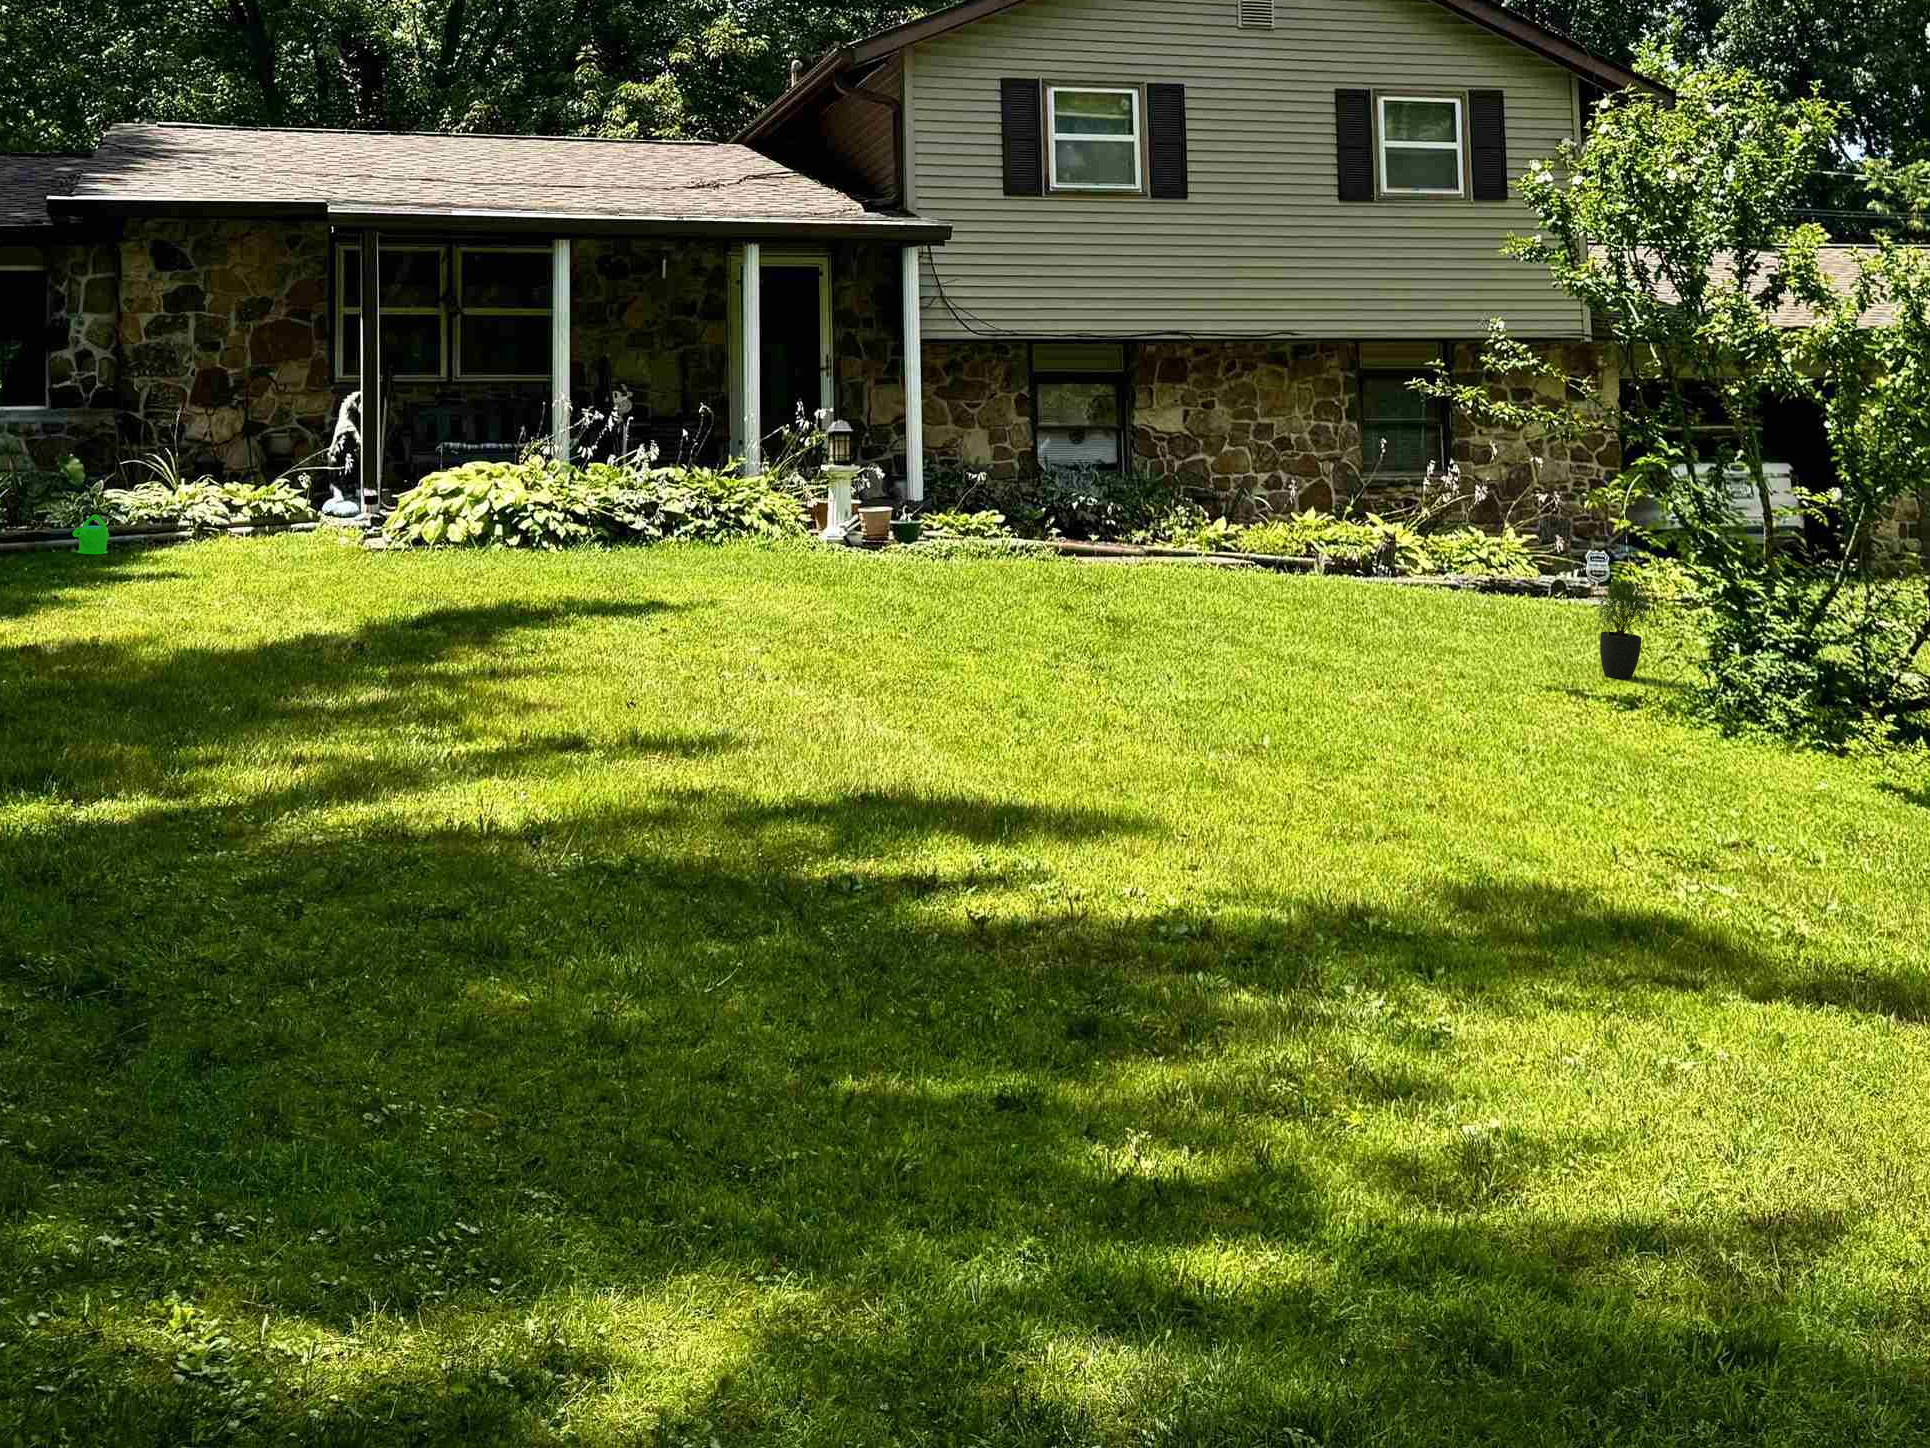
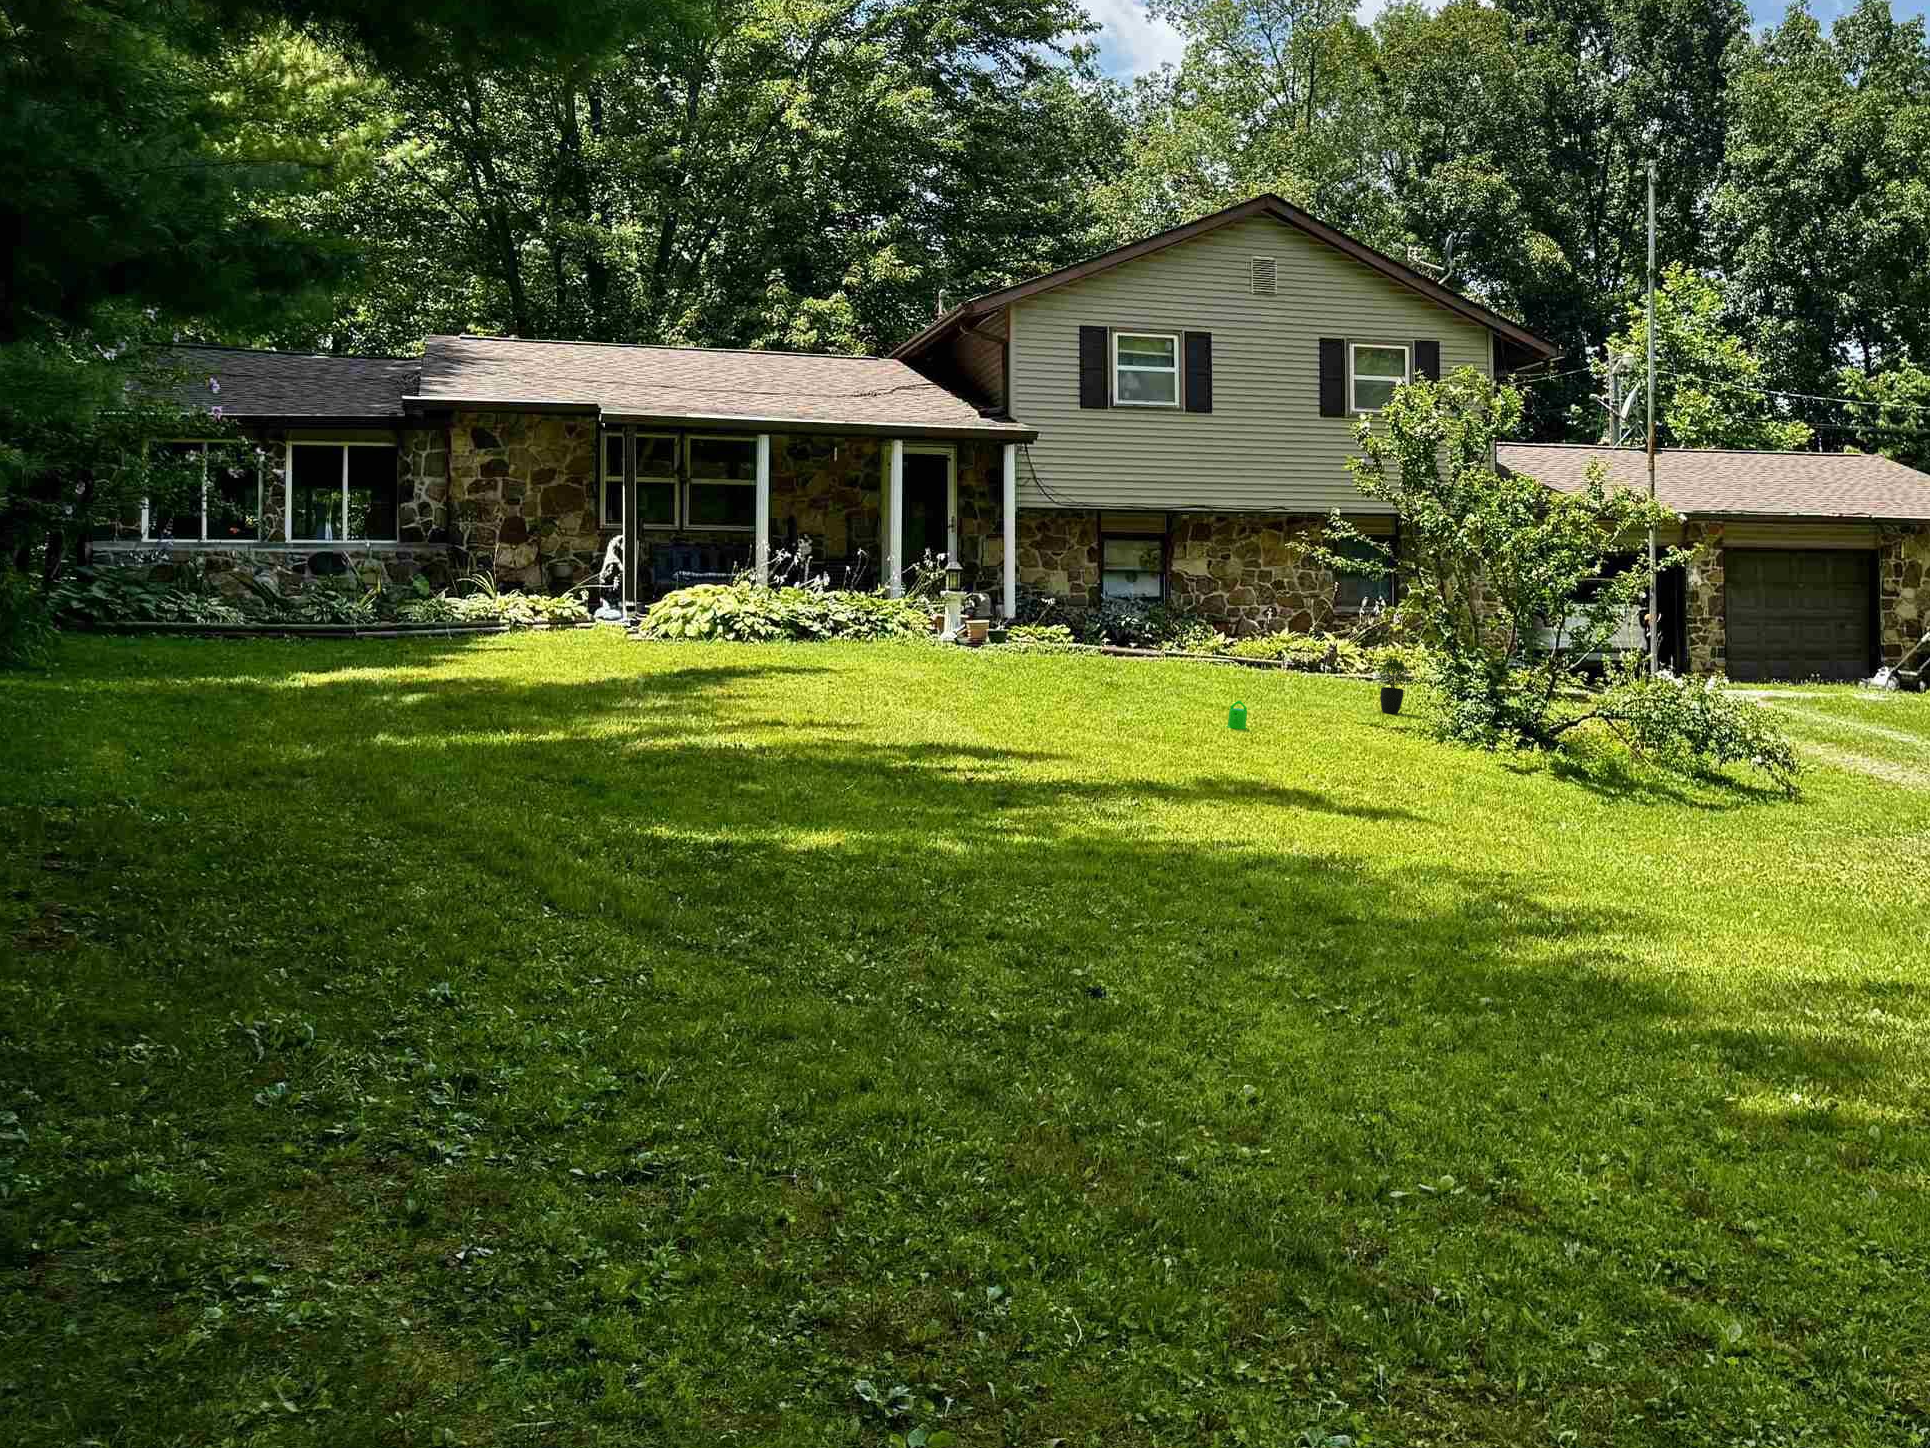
watering can: present [73,515,109,554] -> present [1227,701,1247,729]

